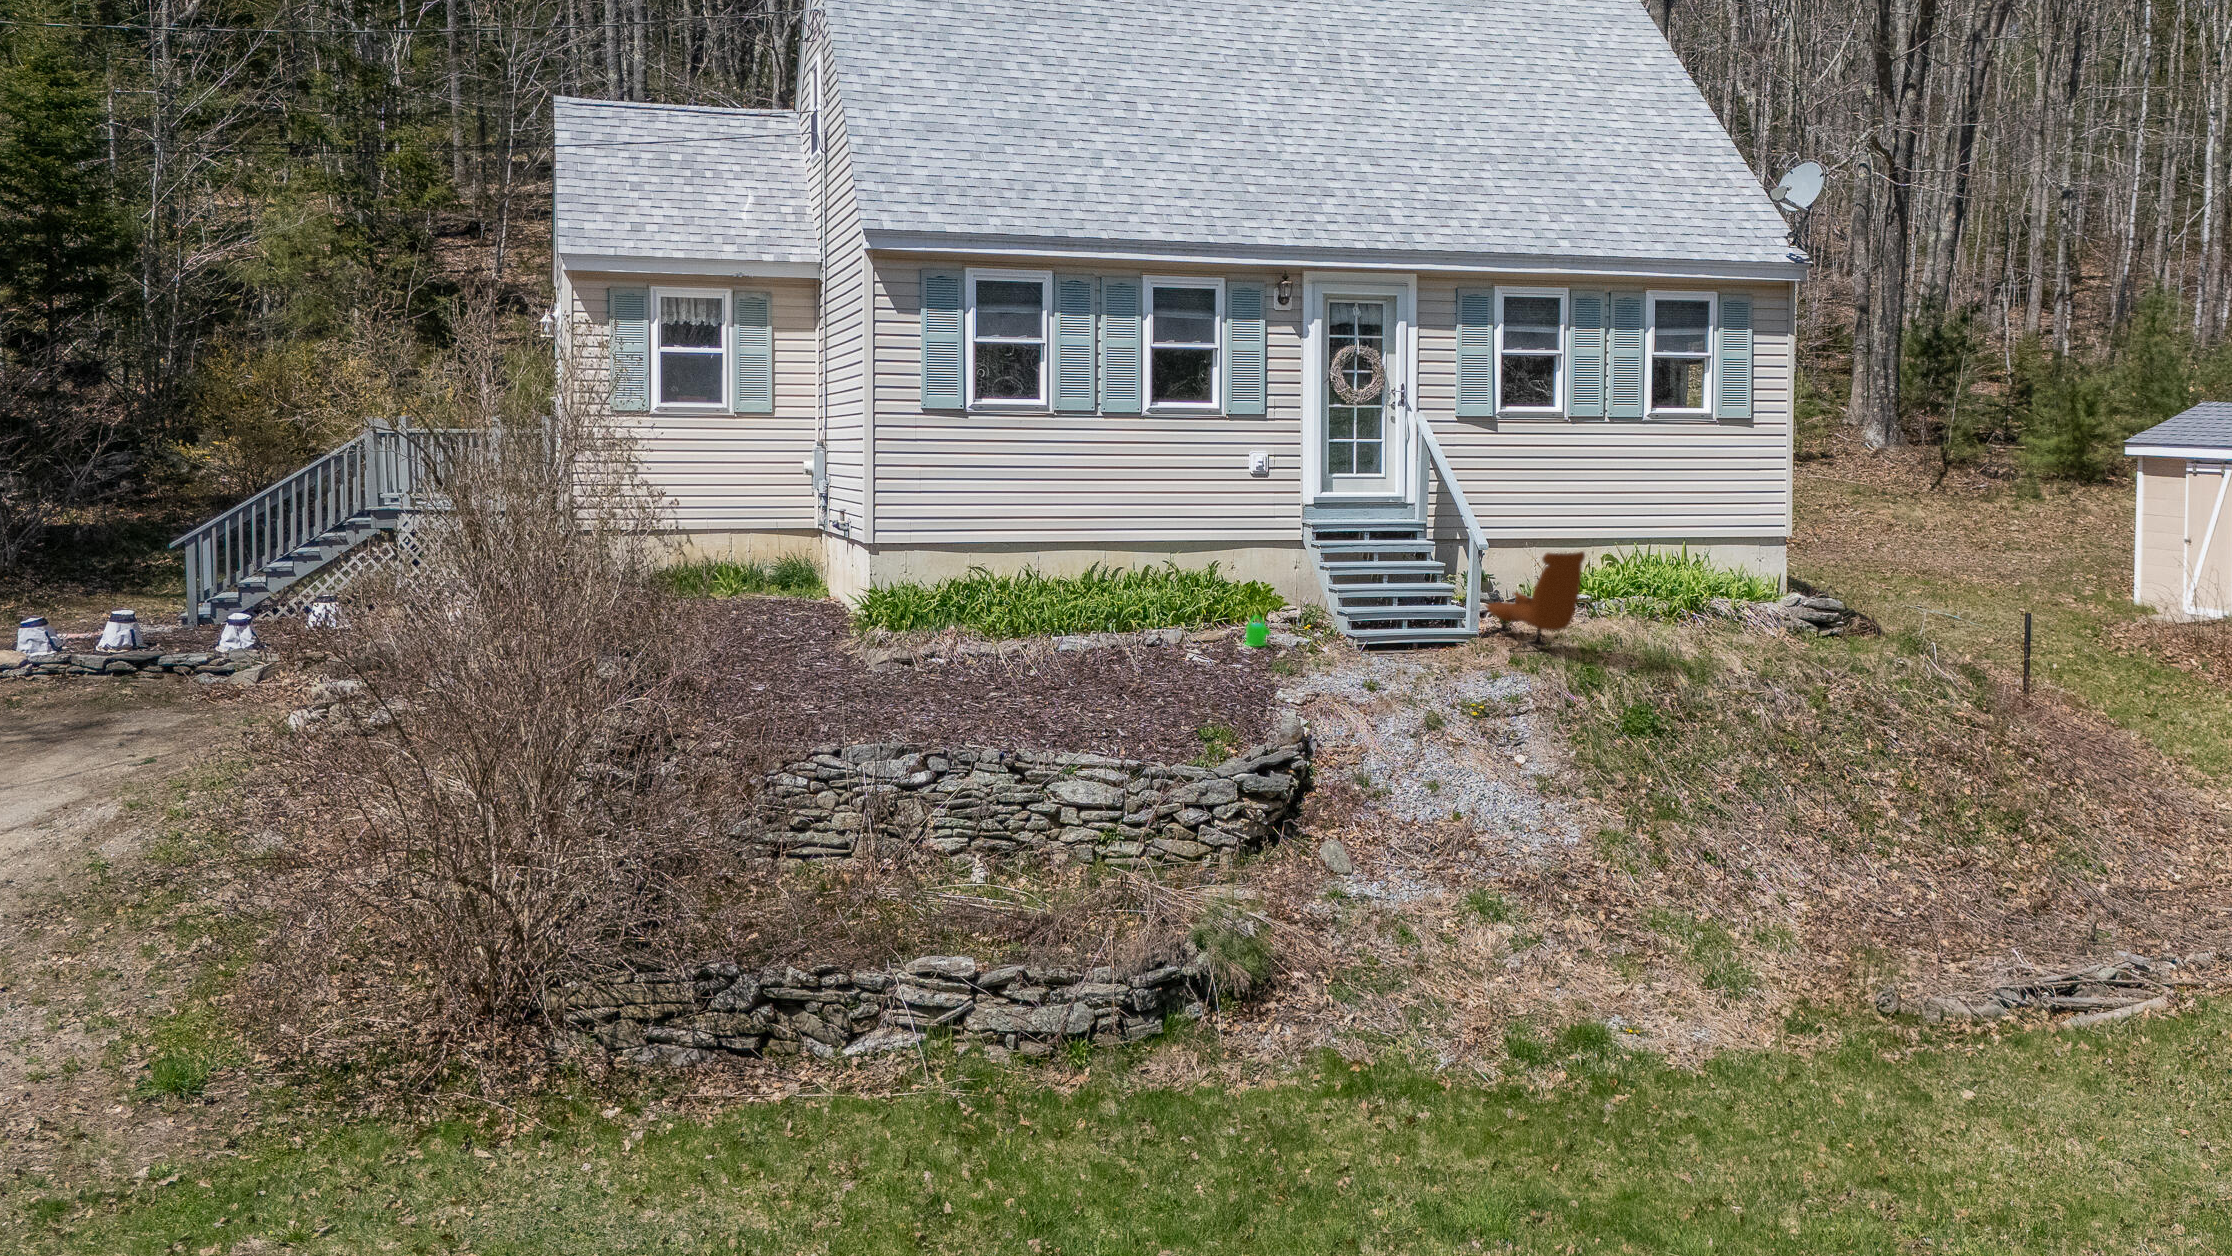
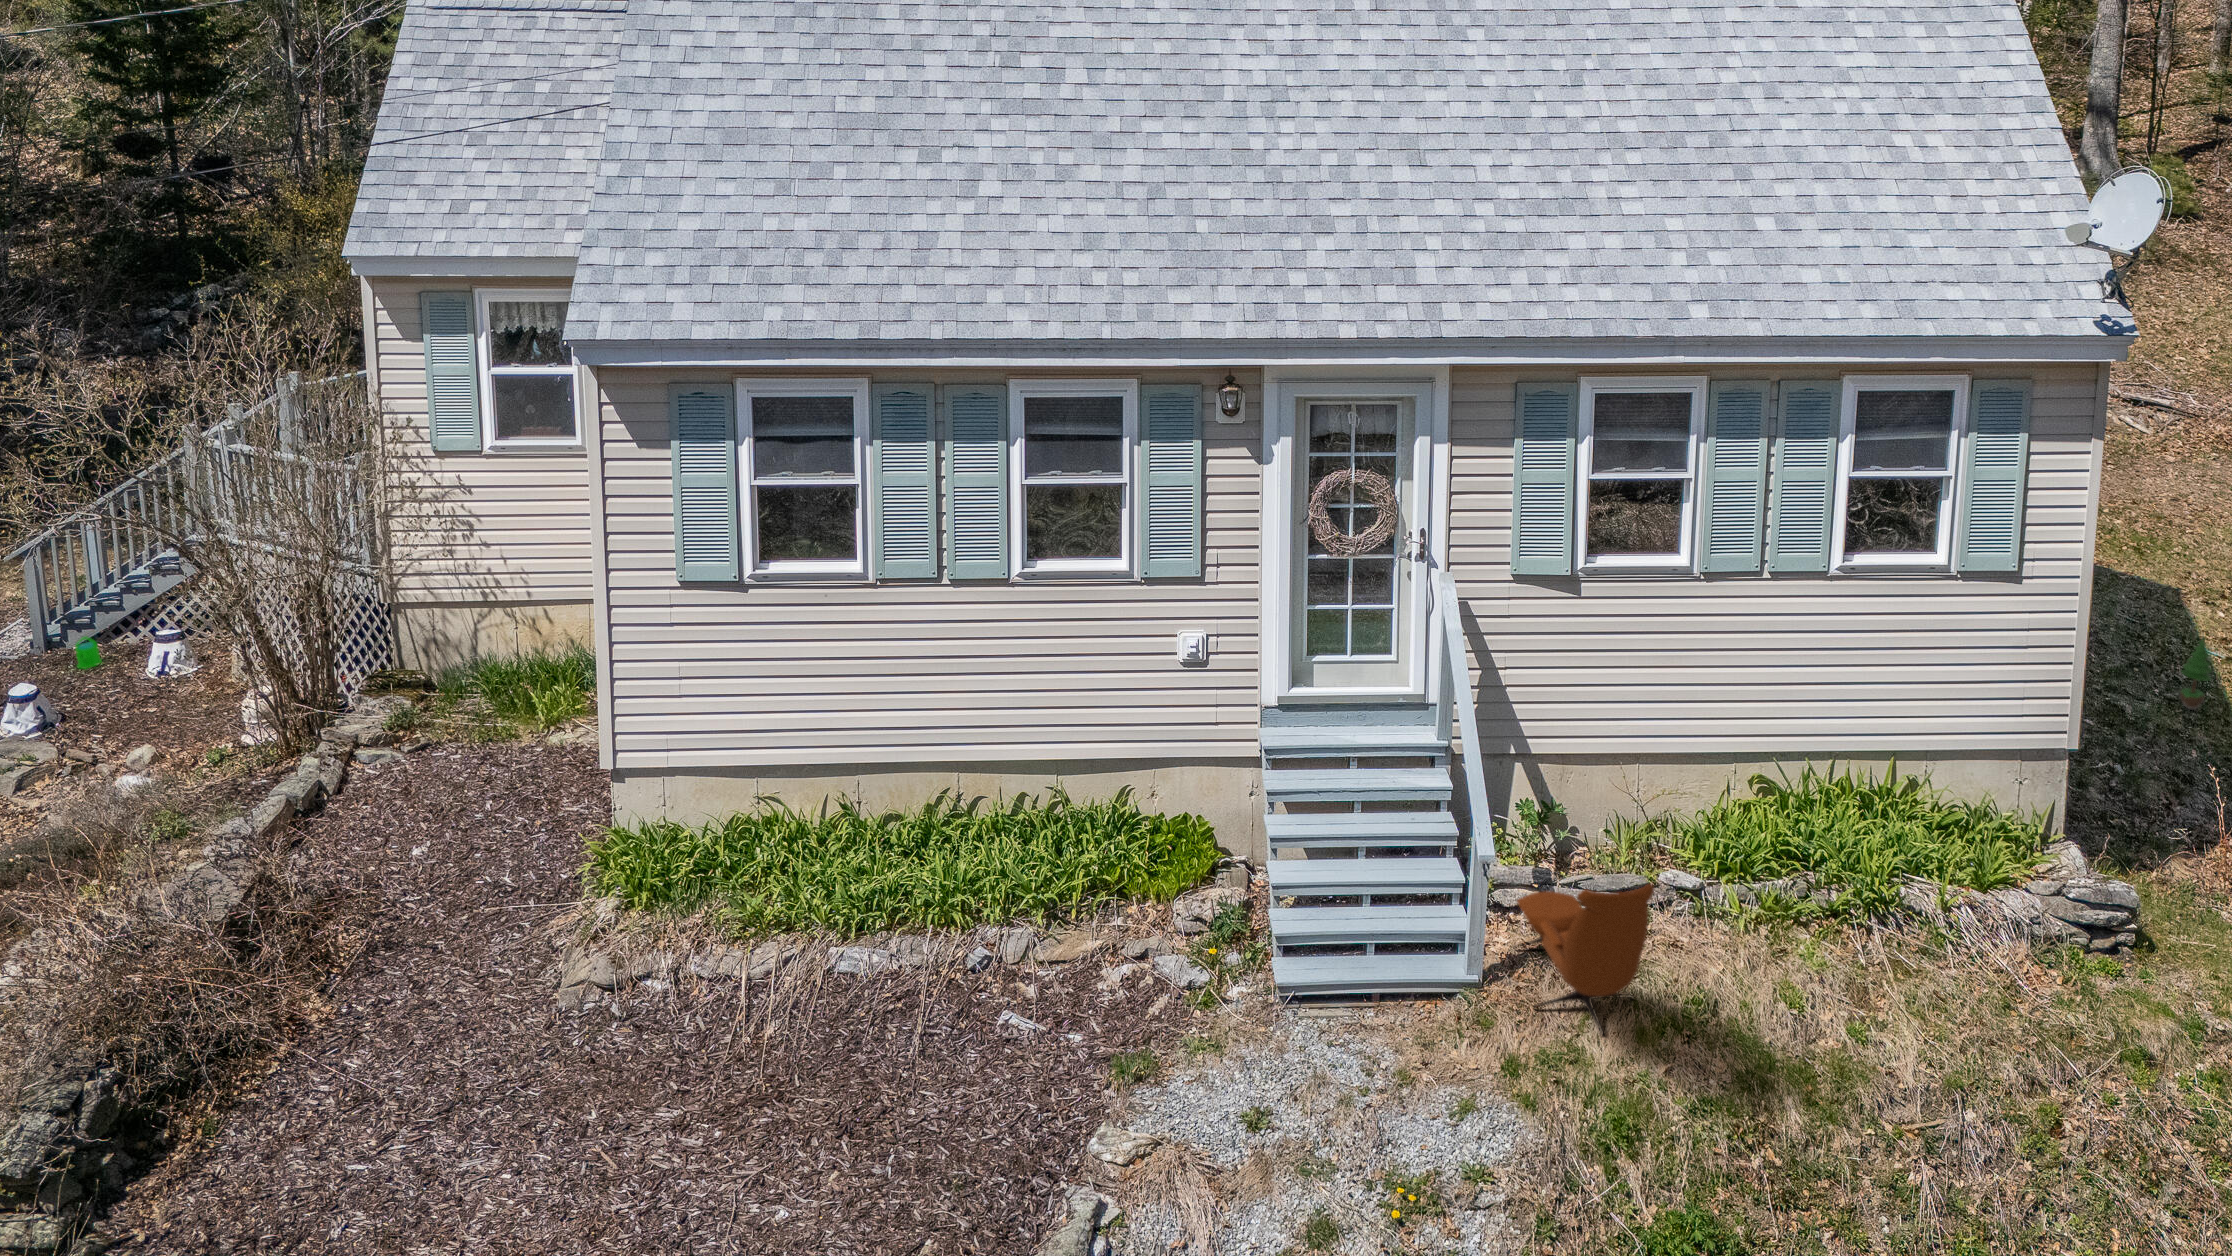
potted tree: none [1823,526,1842,576] -> present [2179,640,2212,710]
watering can: present [1245,615,1271,647] -> present [75,636,102,669]

